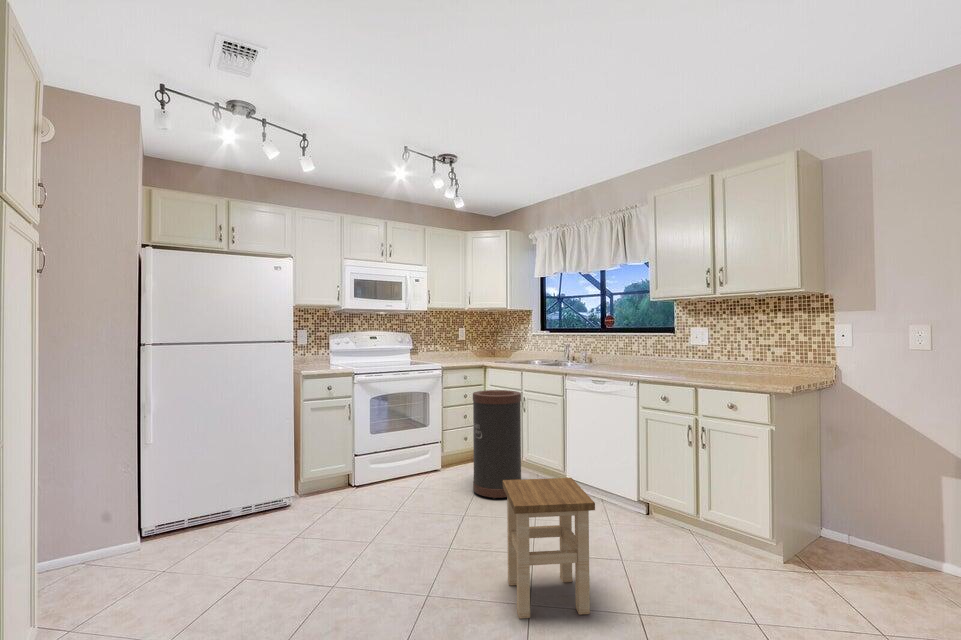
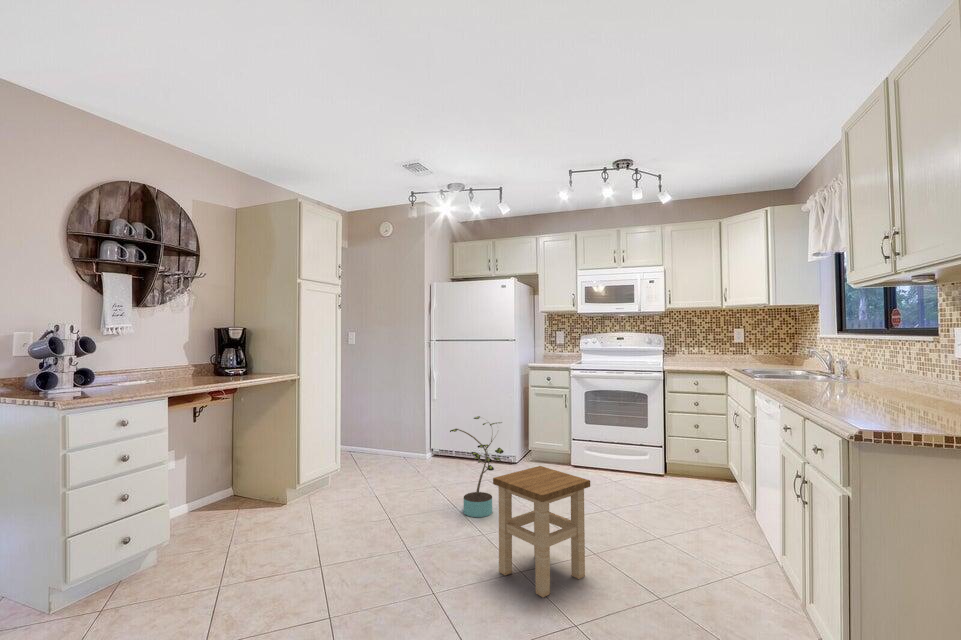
trash can: present [473,390,521,499] -> none [645,396,704,514]
potted plant: none [332,444,409,585] -> present [450,416,504,517]

